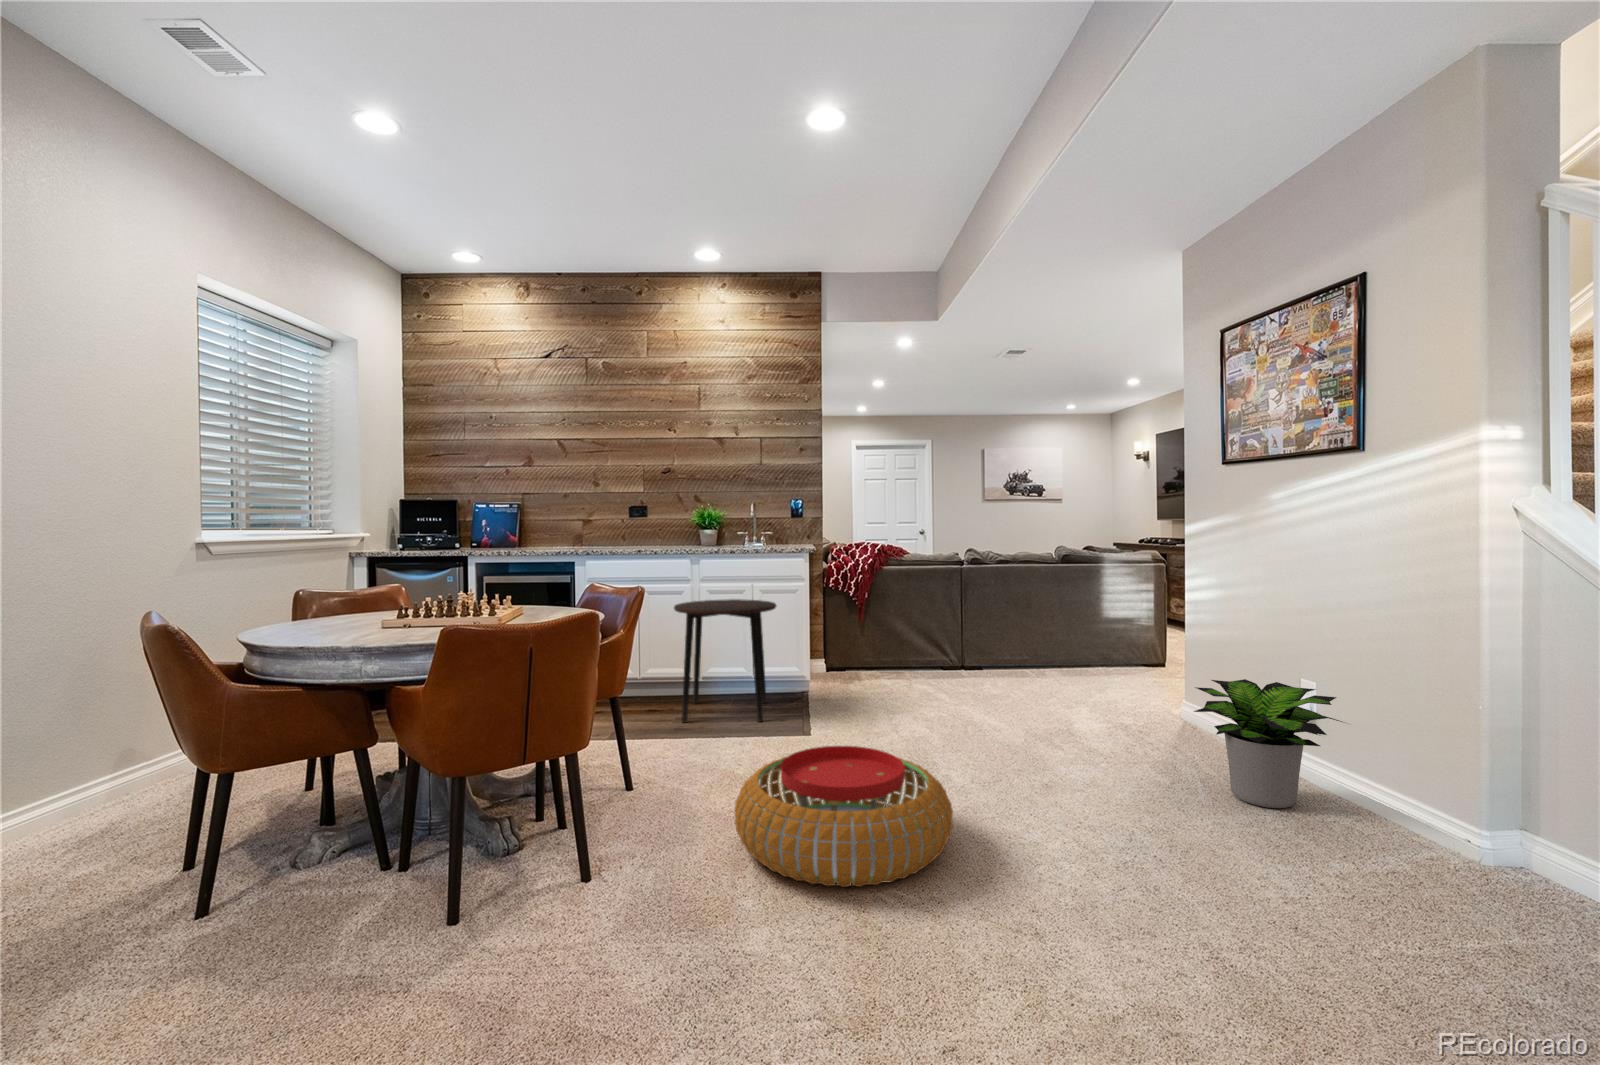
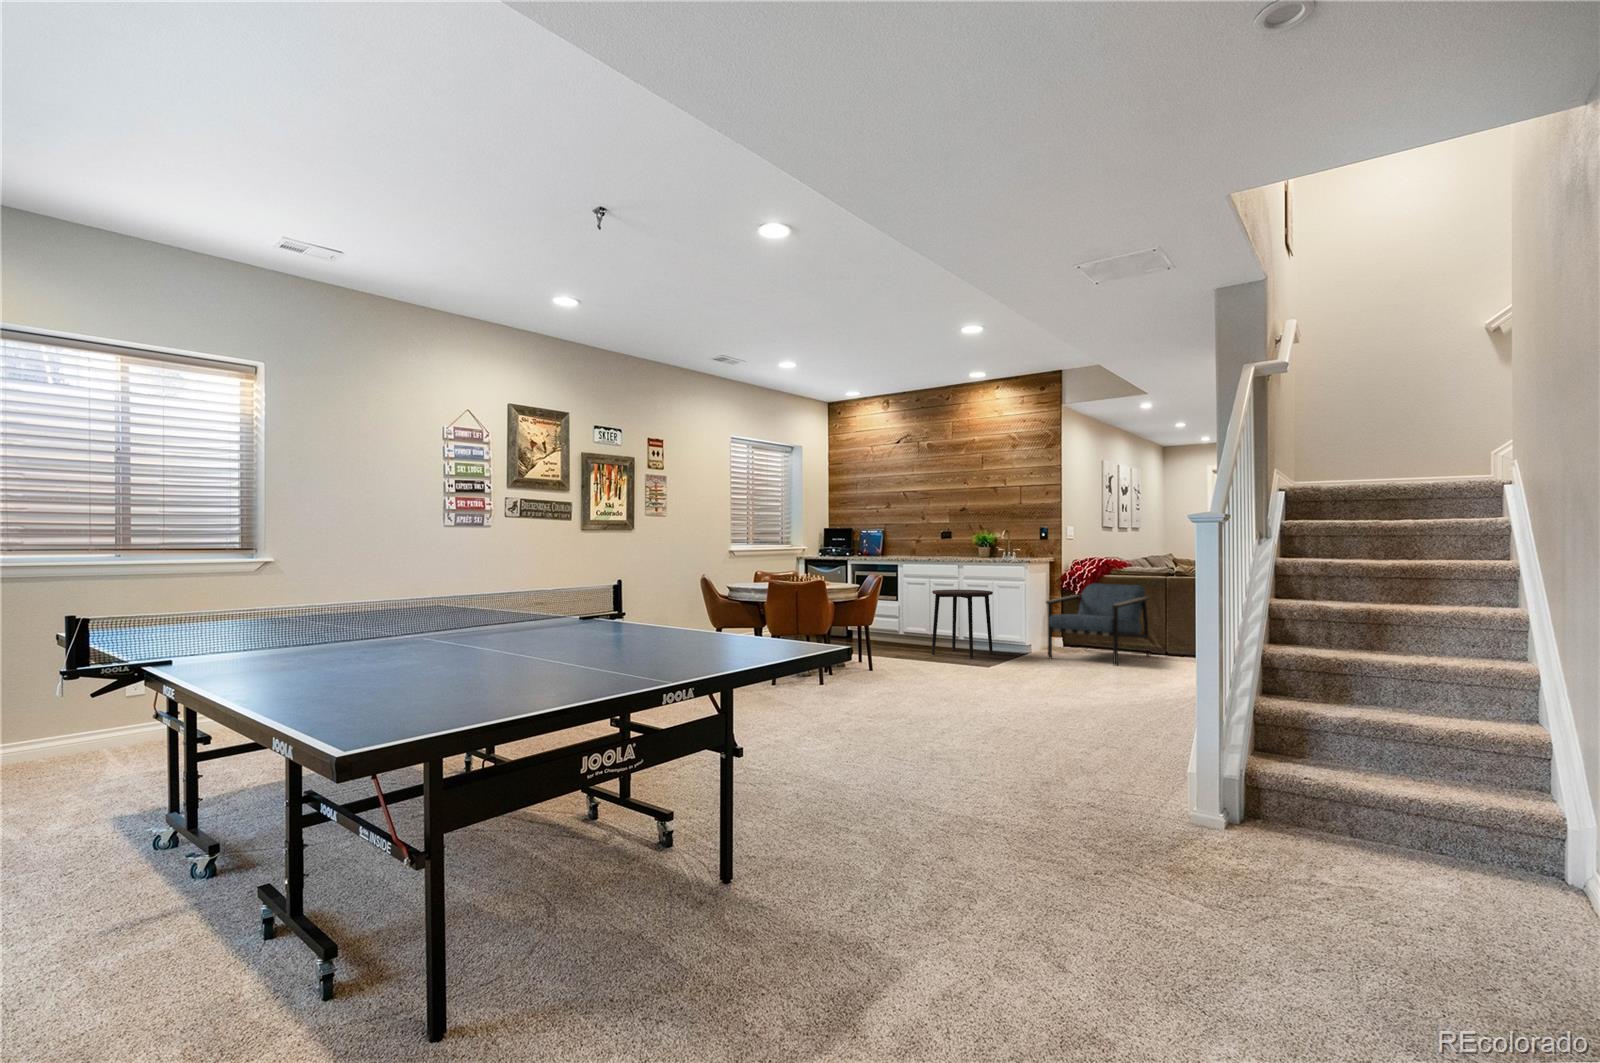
armchair: none [849,578,964,700] -> present [1046,584,1150,666]
potted plant: present [1194,679,1342,808] -> none [1120,640,1204,707]
pouf: present [734,746,953,887] -> none [876,646,970,690]

